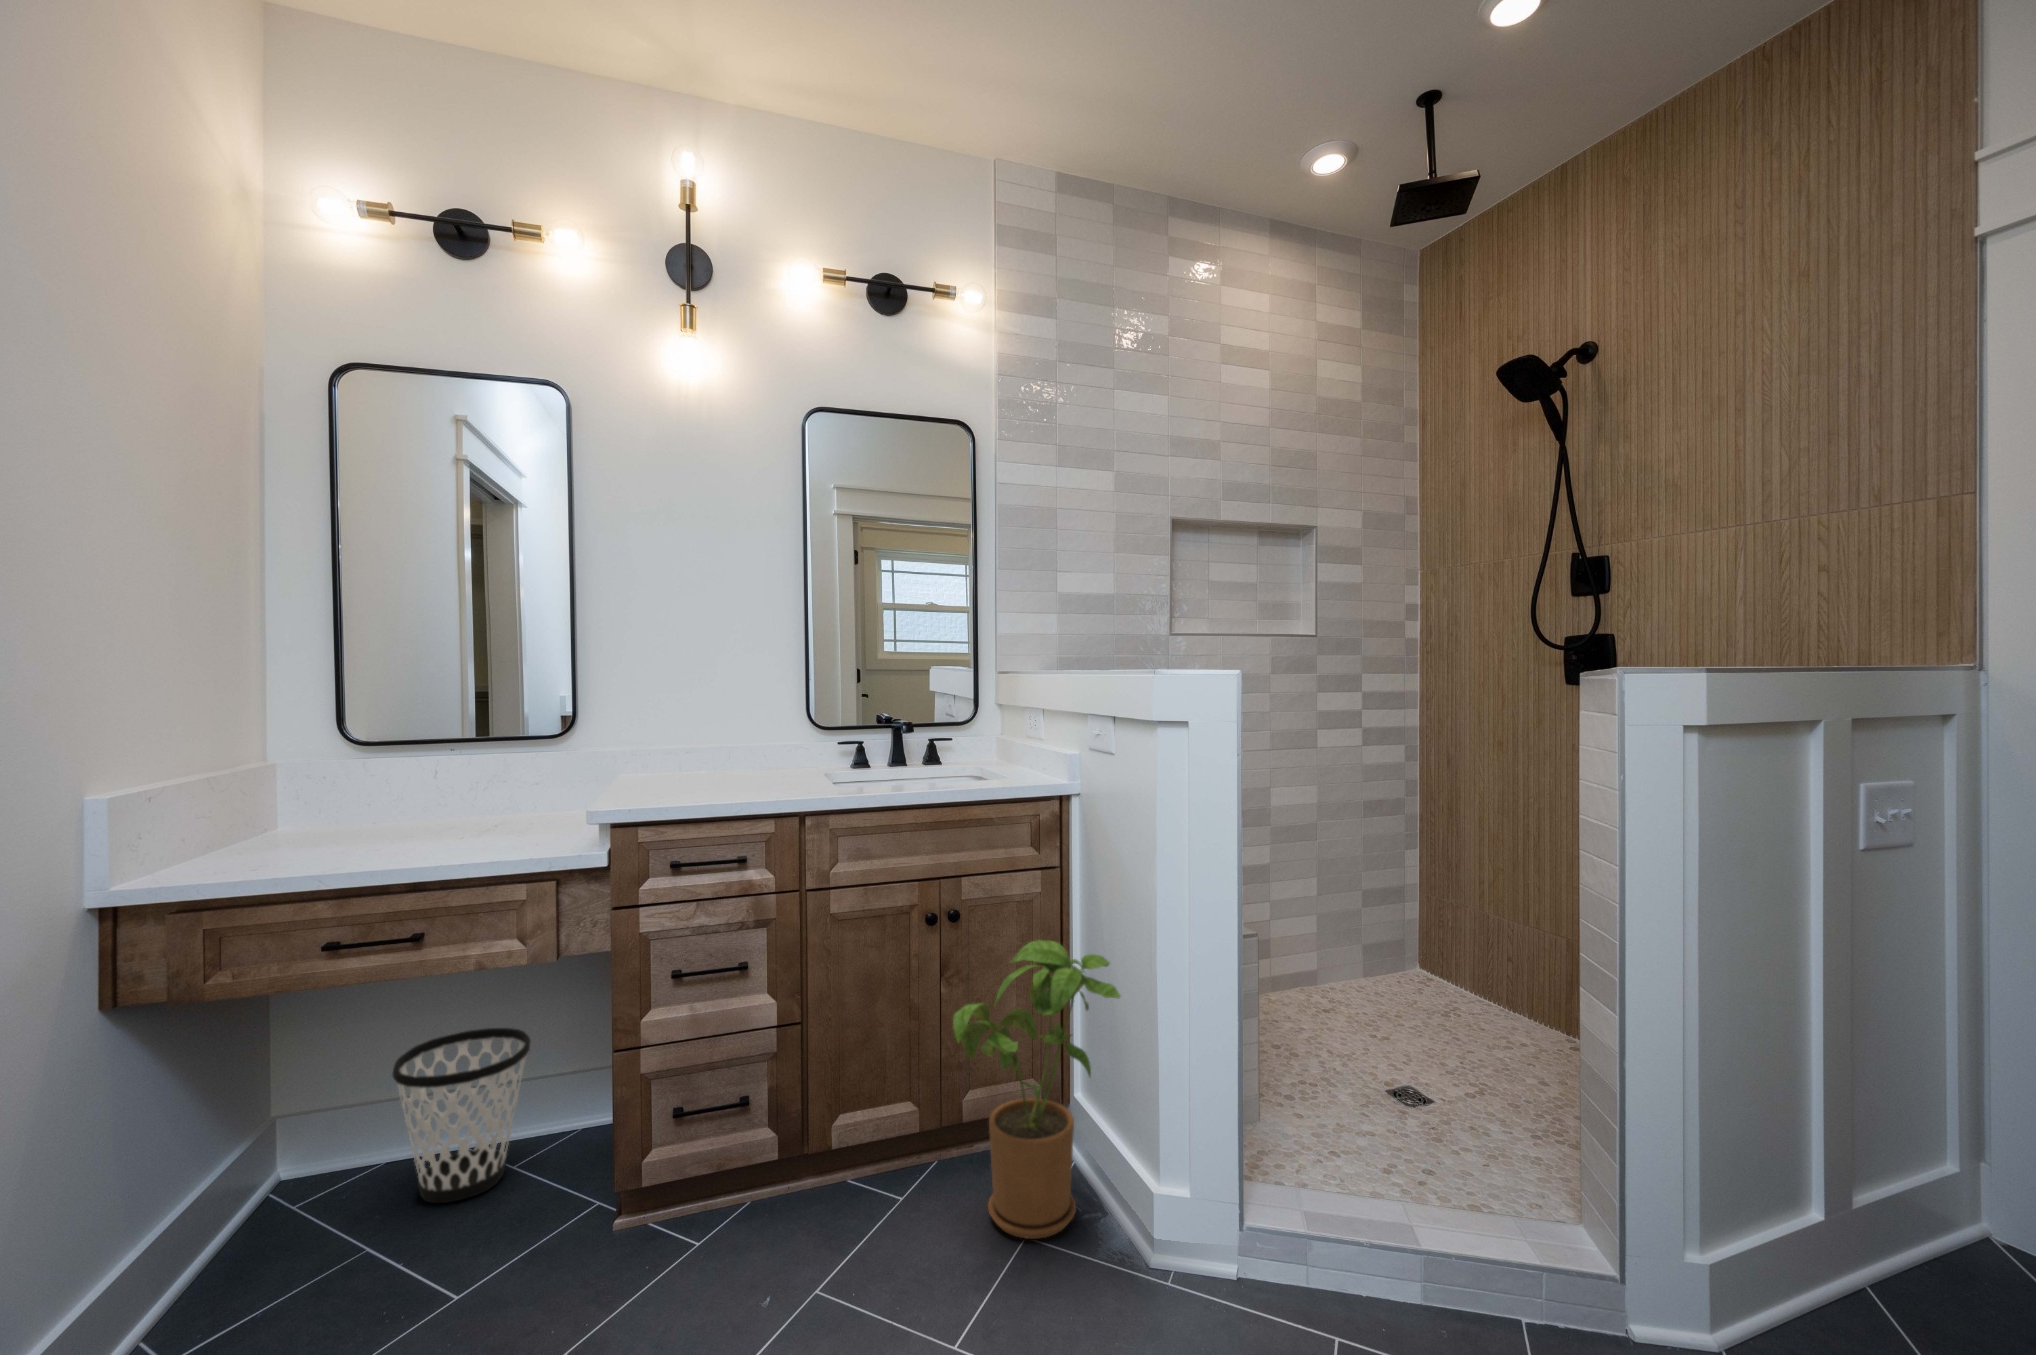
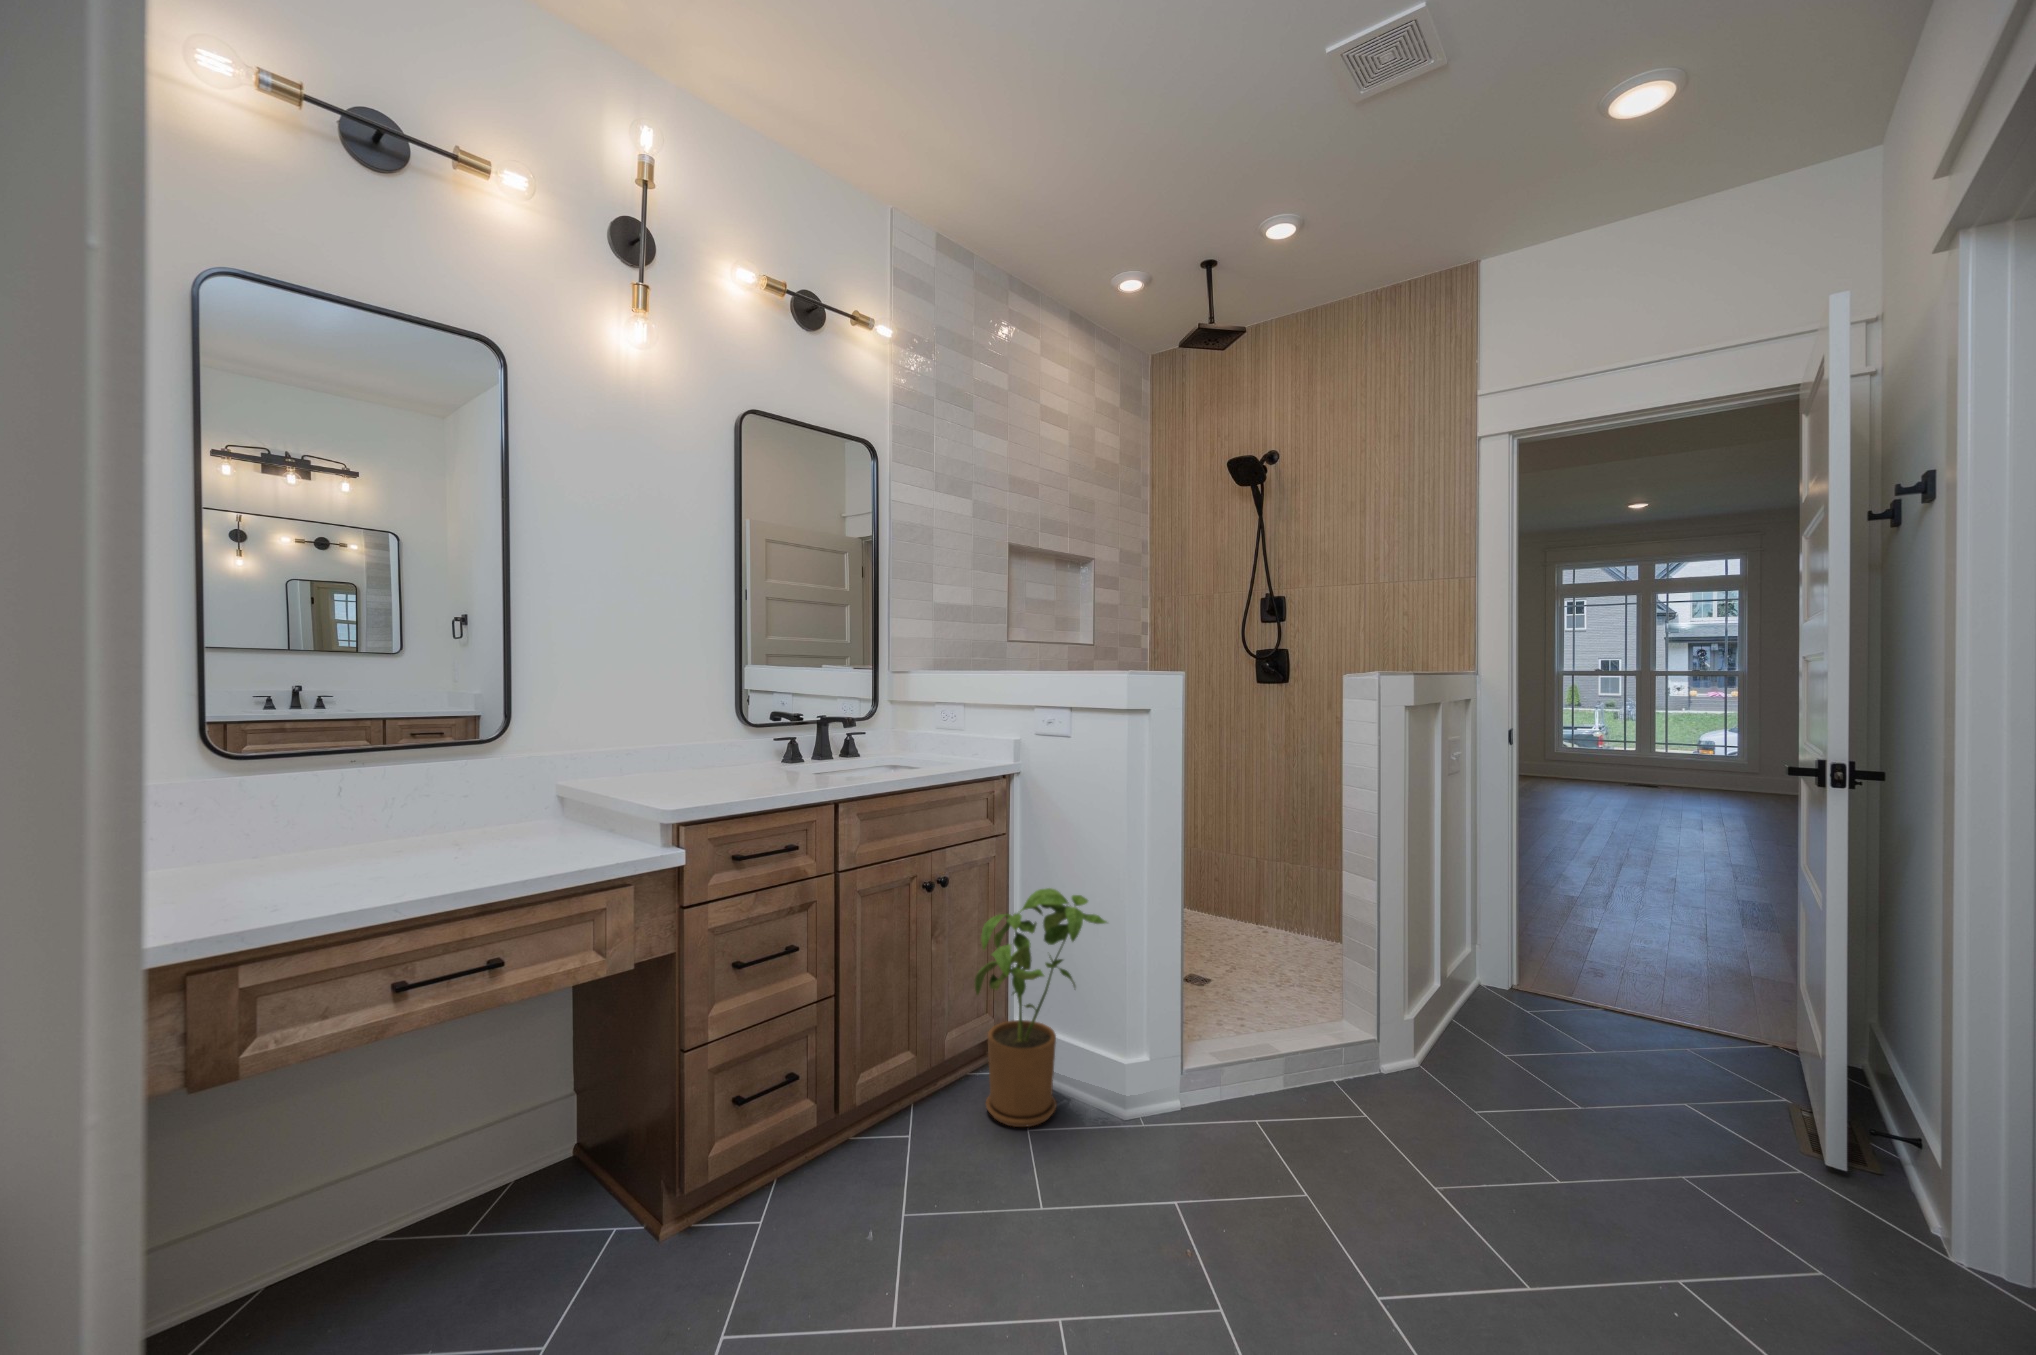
wastebasket: present [393,1028,531,1203] -> none [352,1068,514,1276]

